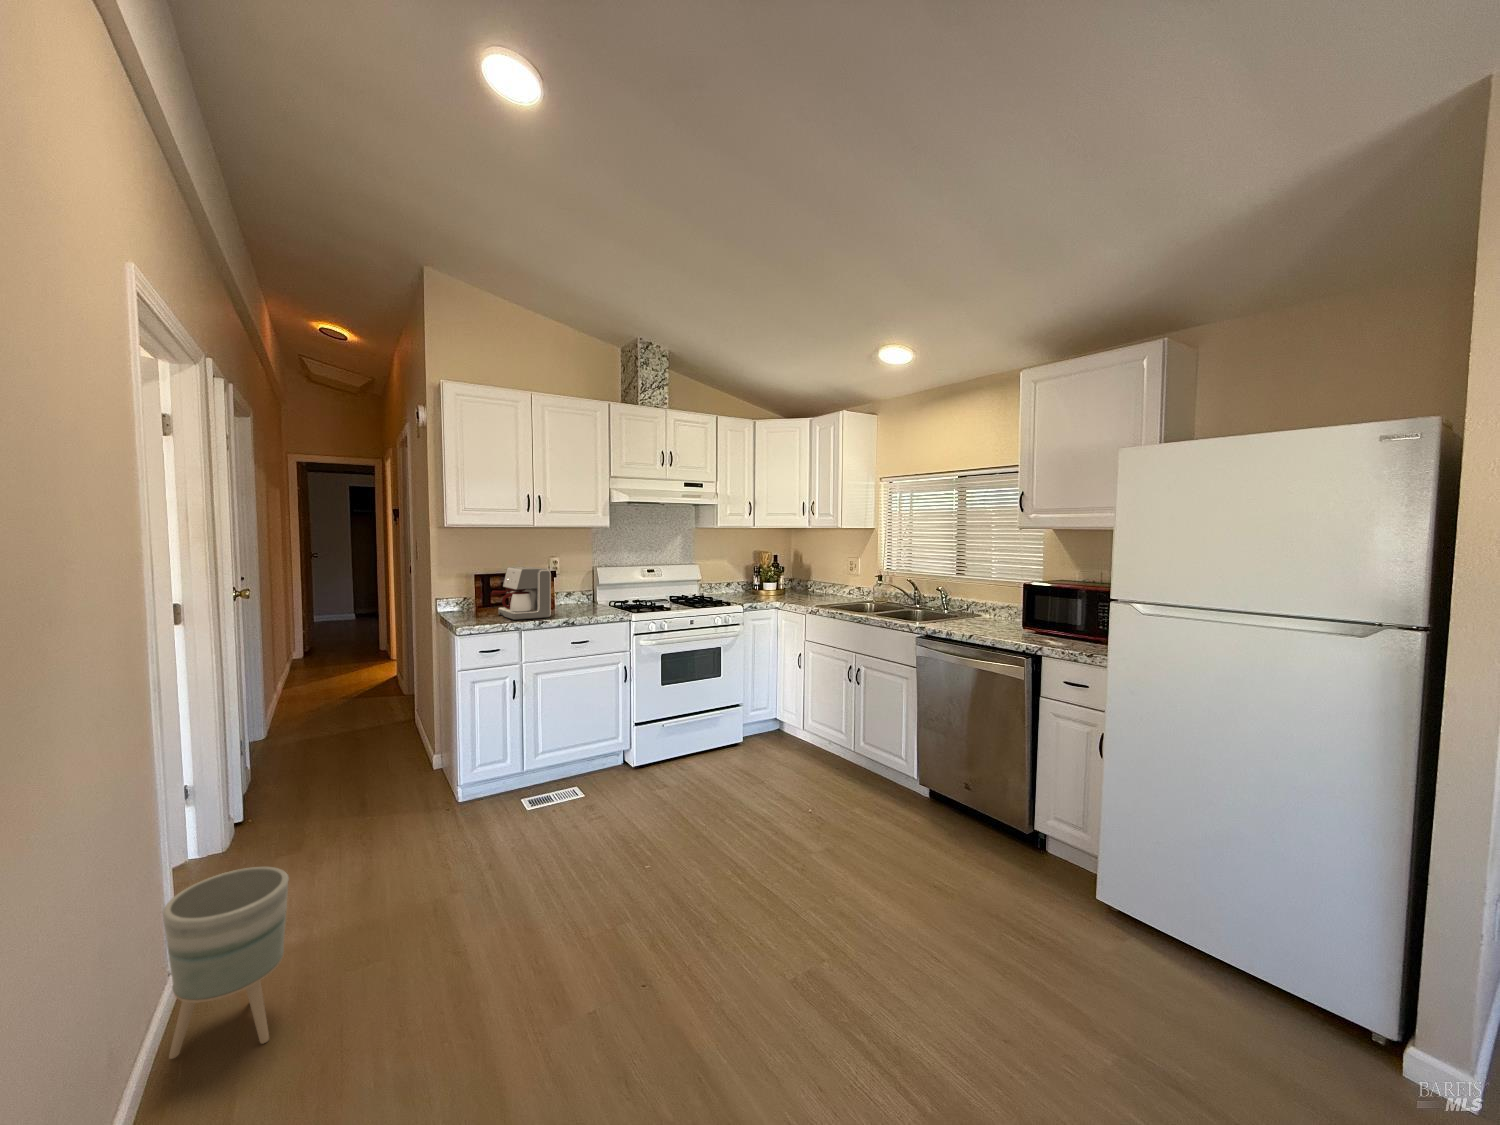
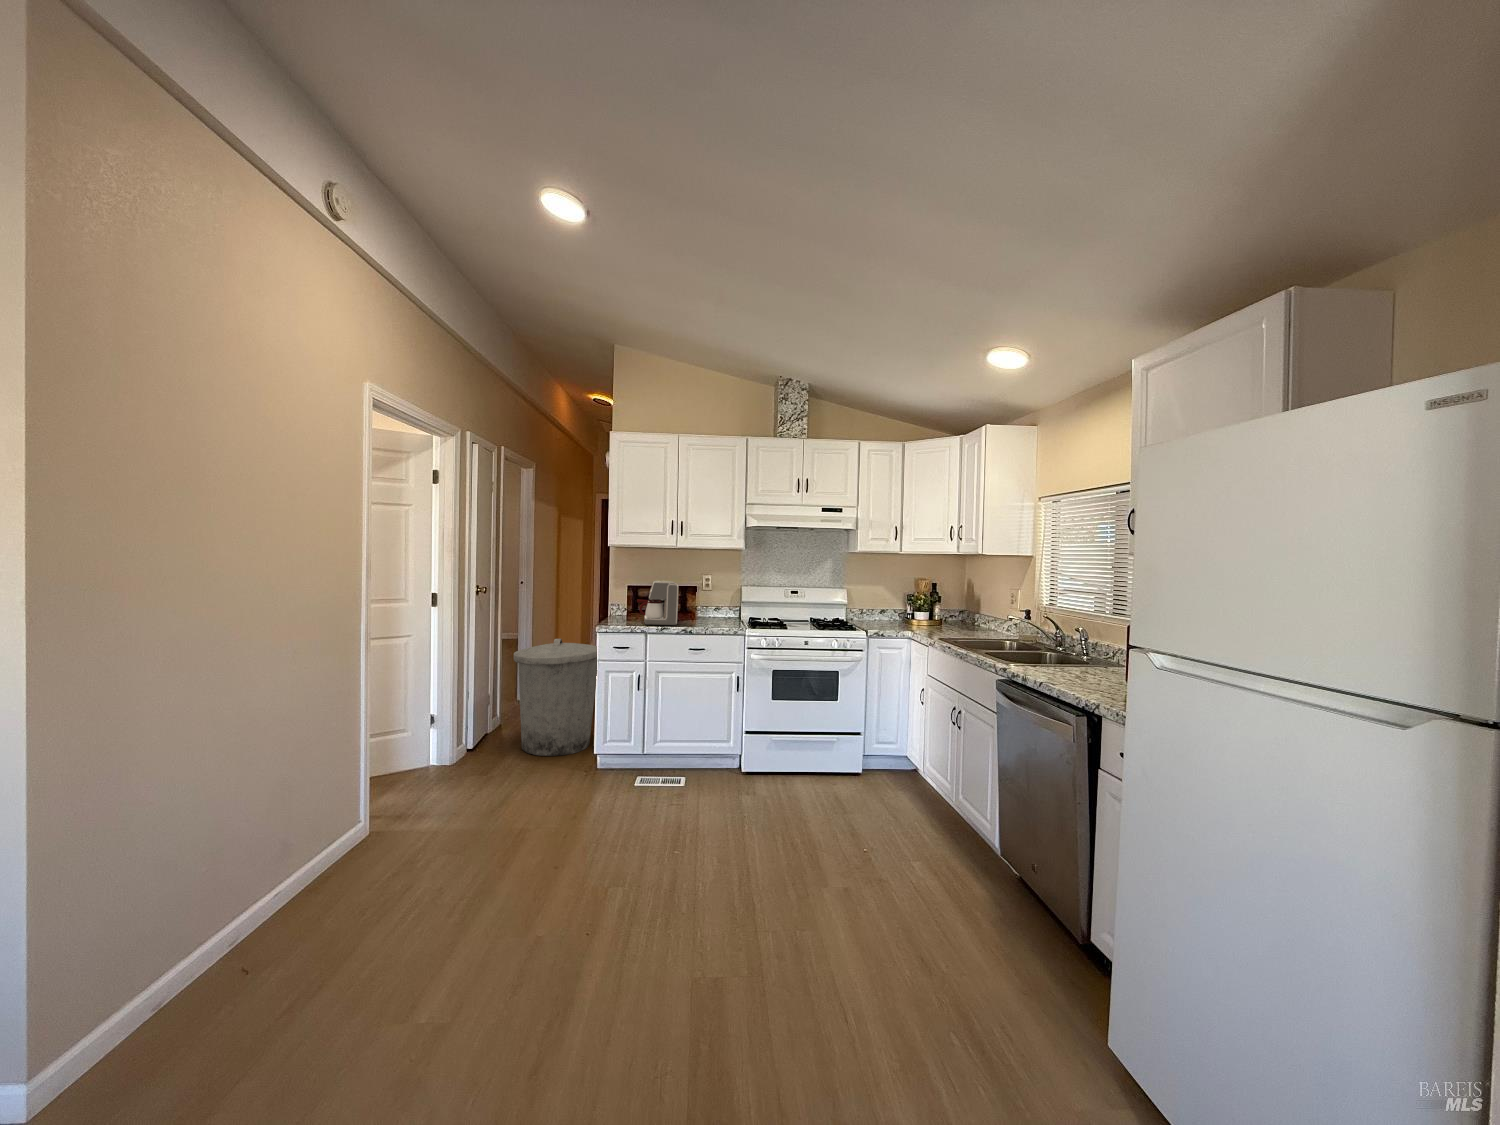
trash can: none [301,649,428,804] -> present [514,639,597,756]
planter: present [163,867,289,1059] -> none [330,768,404,885]

